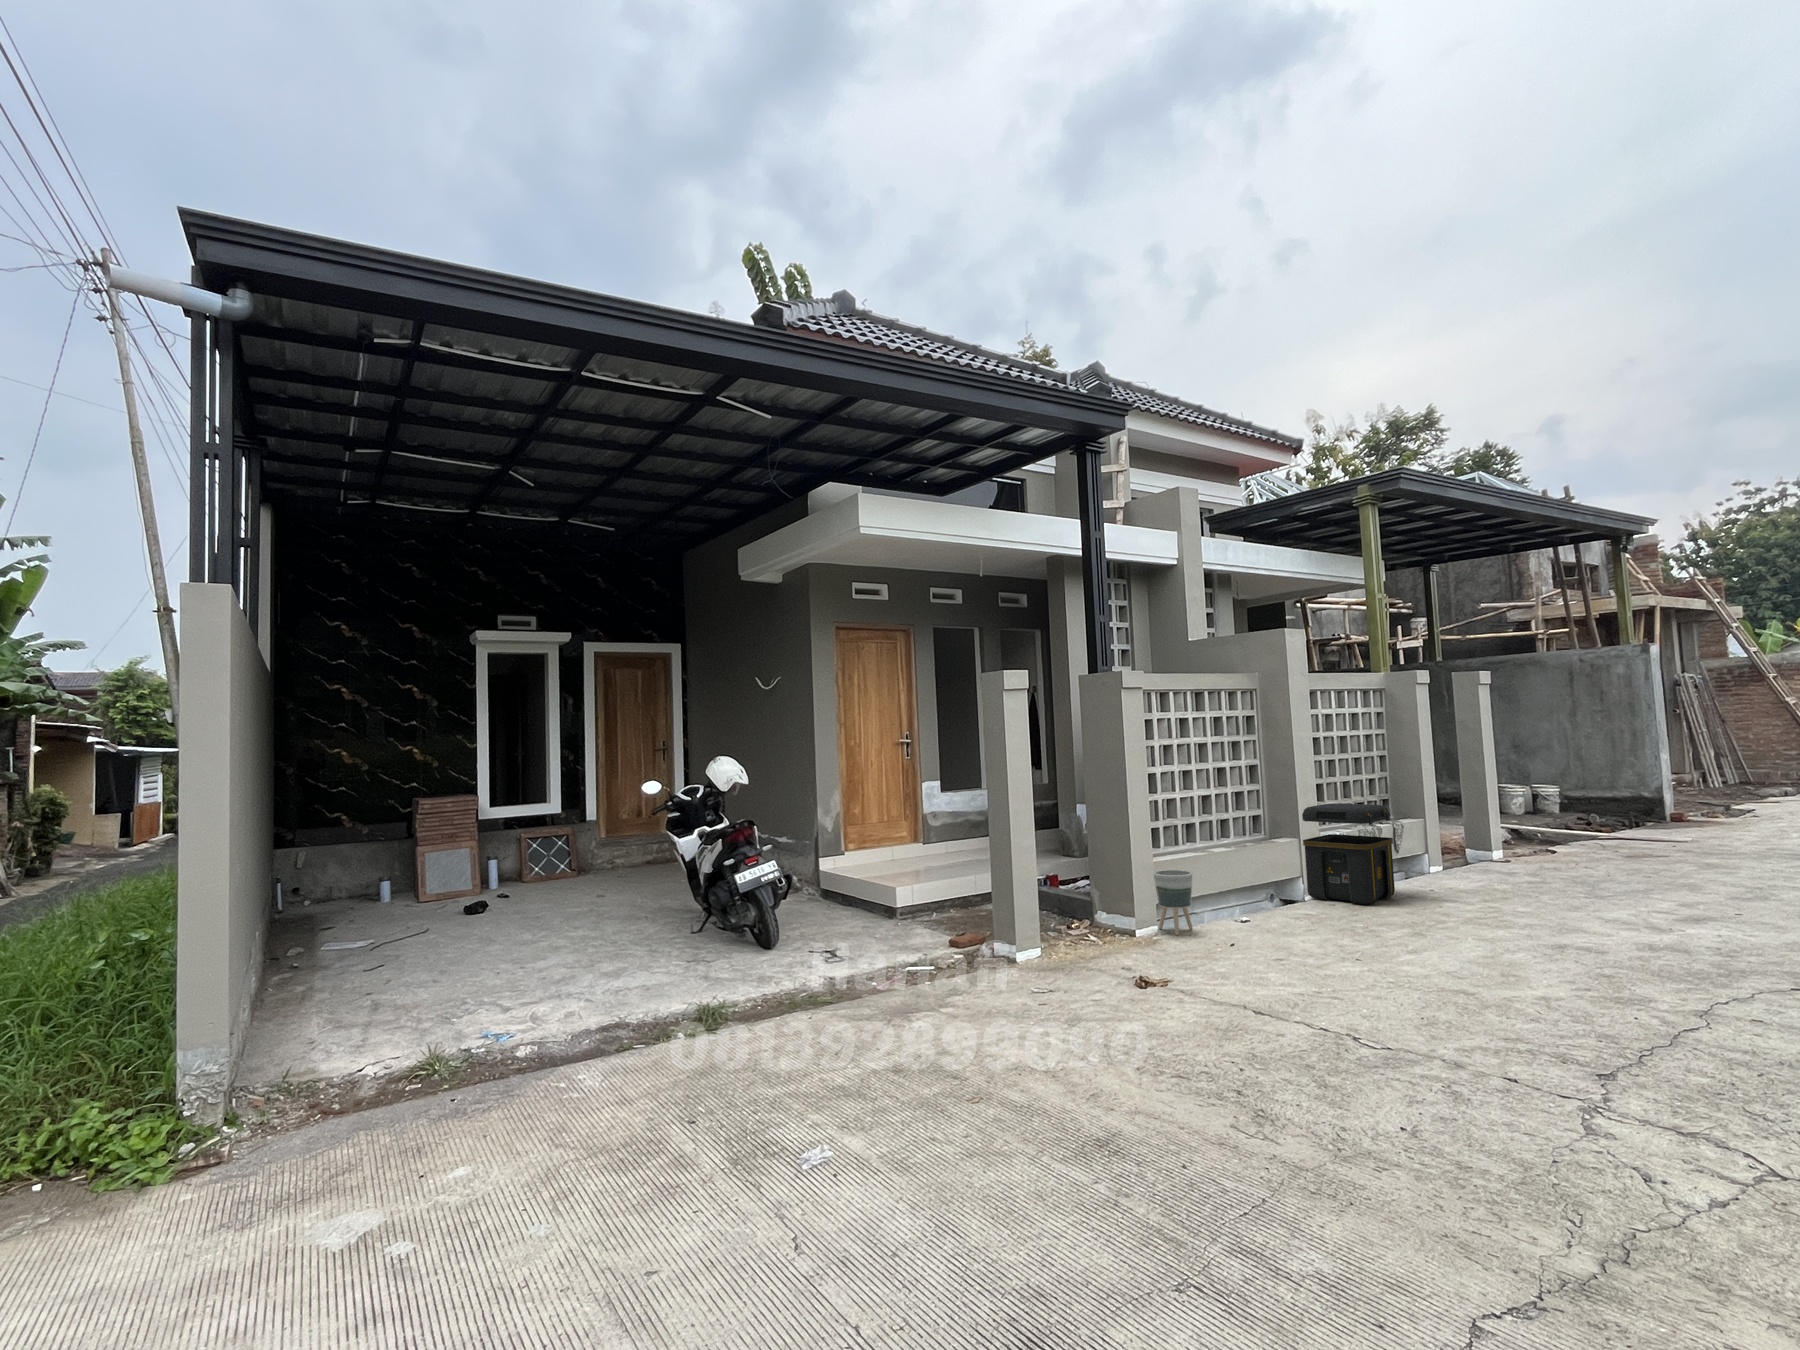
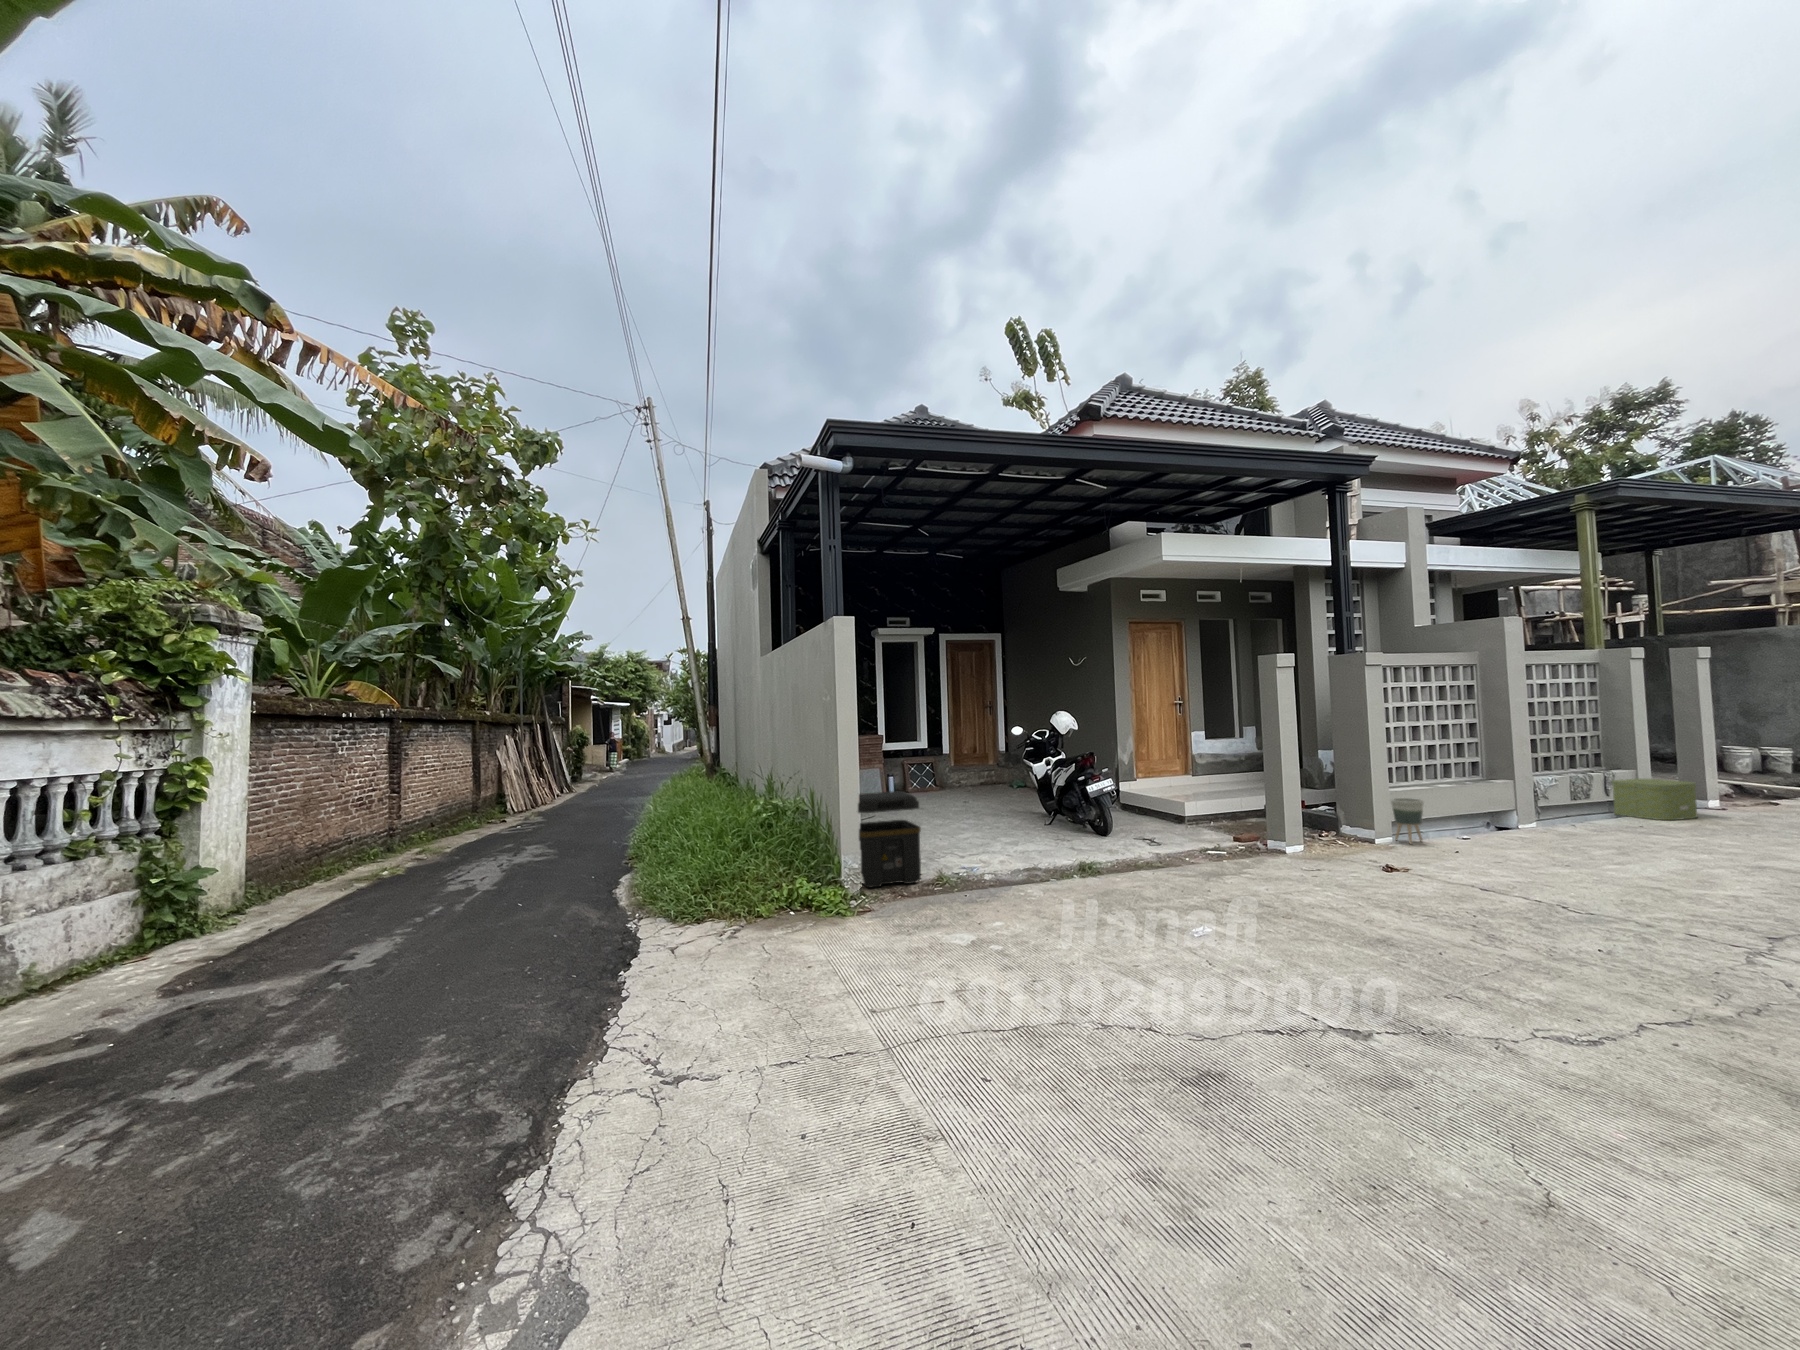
toolbox: present [1302,803,1395,904] -> present [858,791,921,887]
storage box: none [1401,830,1489,882] -> present [1612,779,1697,820]

